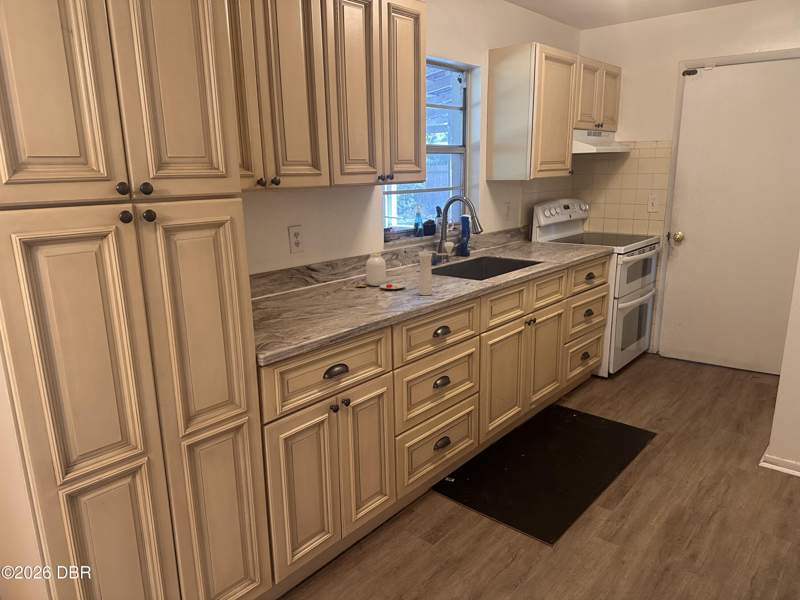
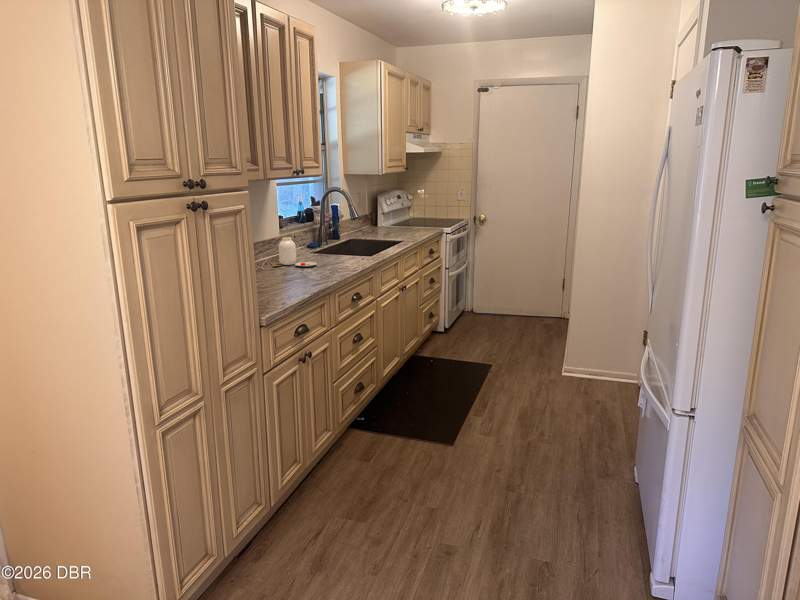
pepper mill: present [418,242,454,295] -> none [332,225,359,269]

